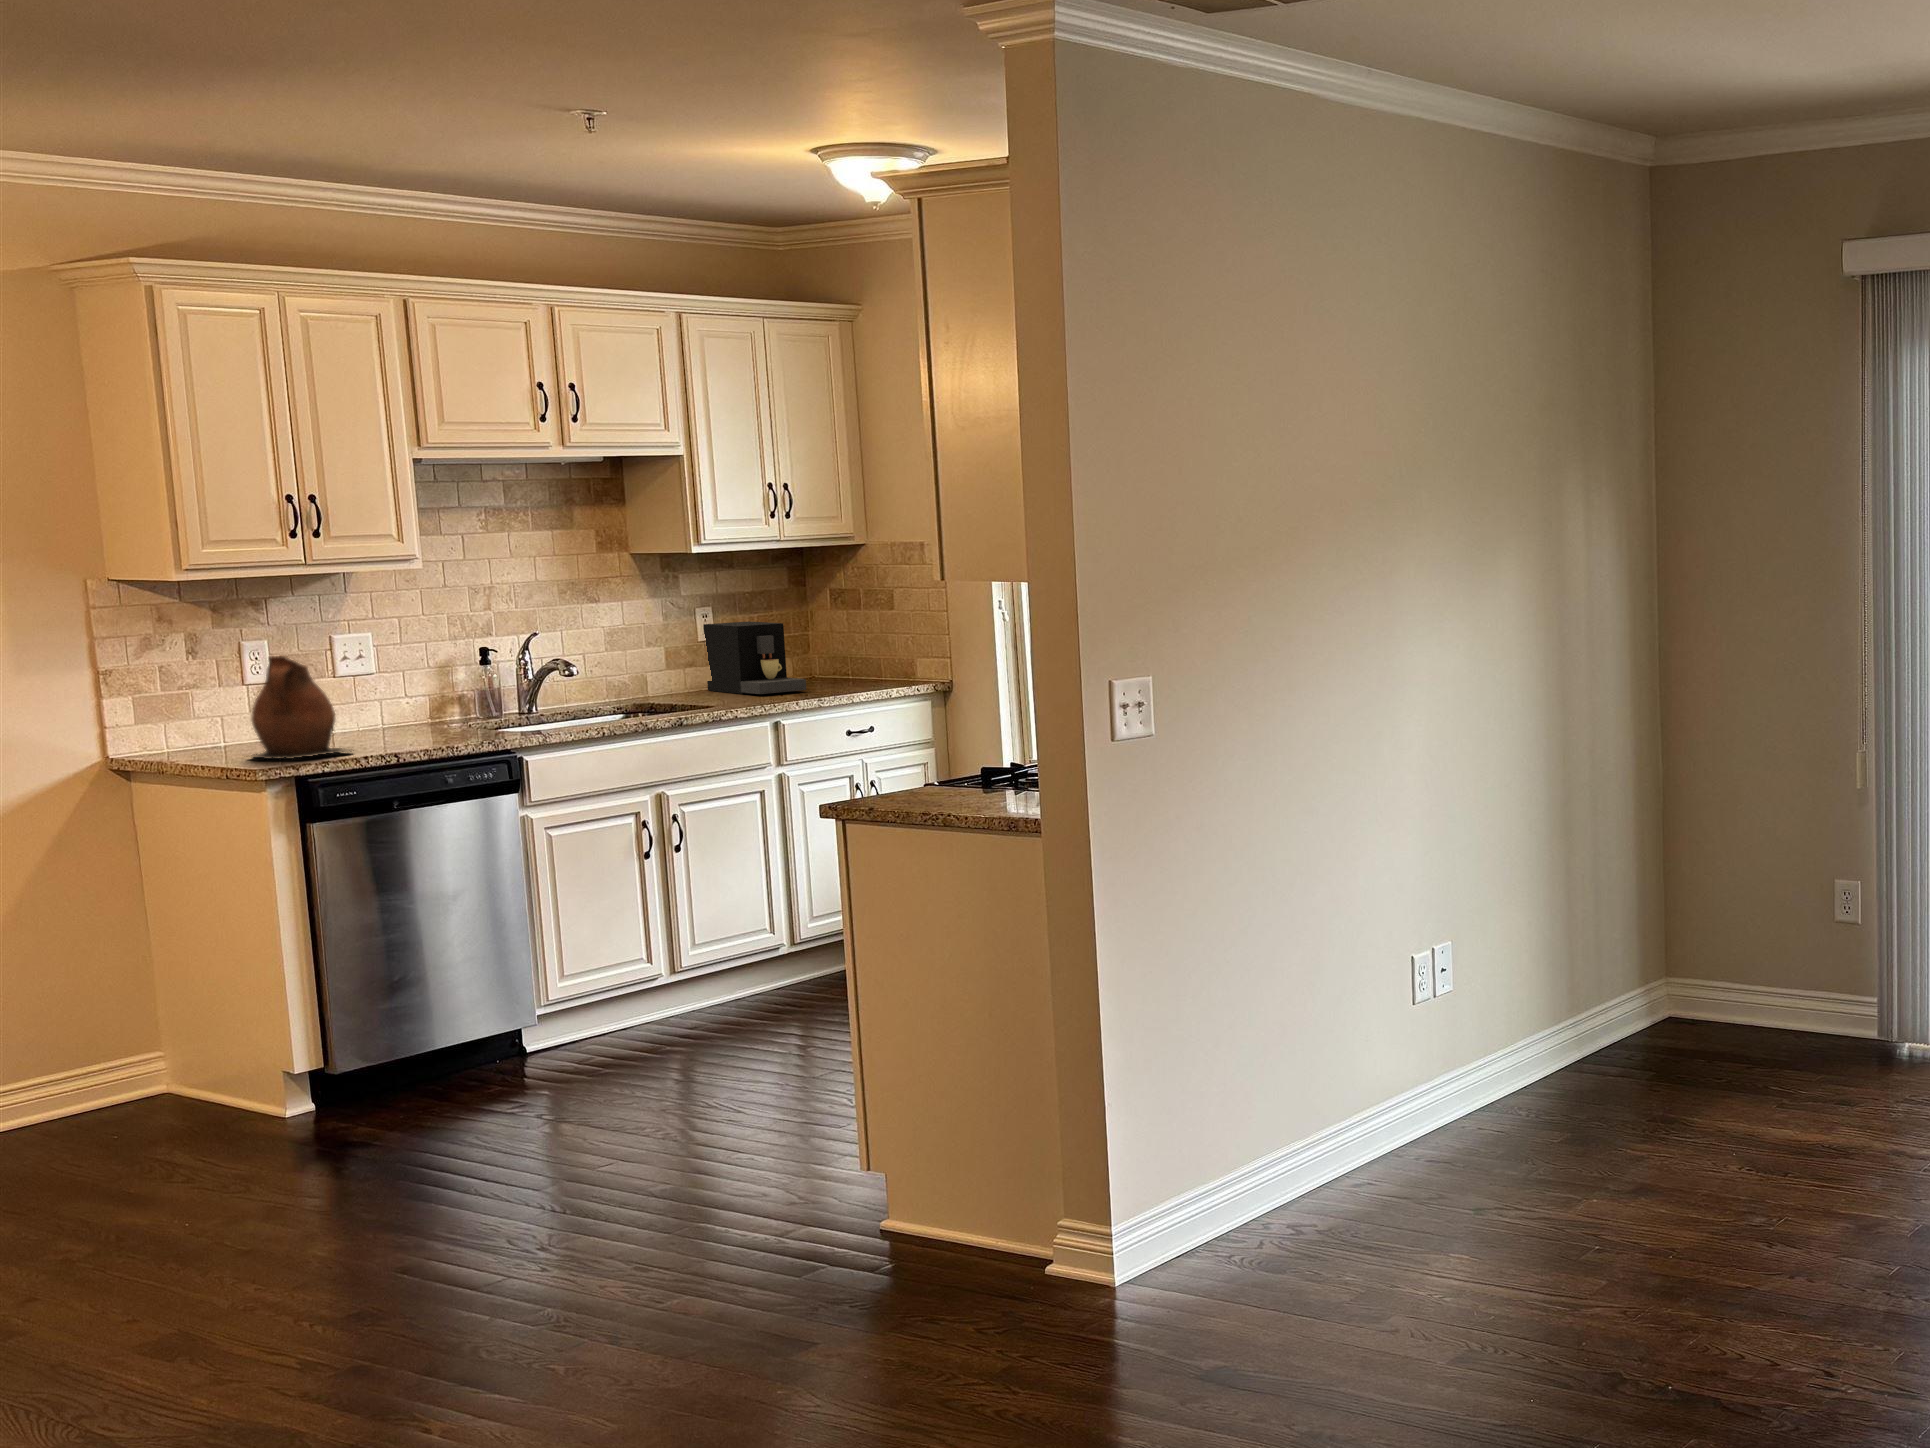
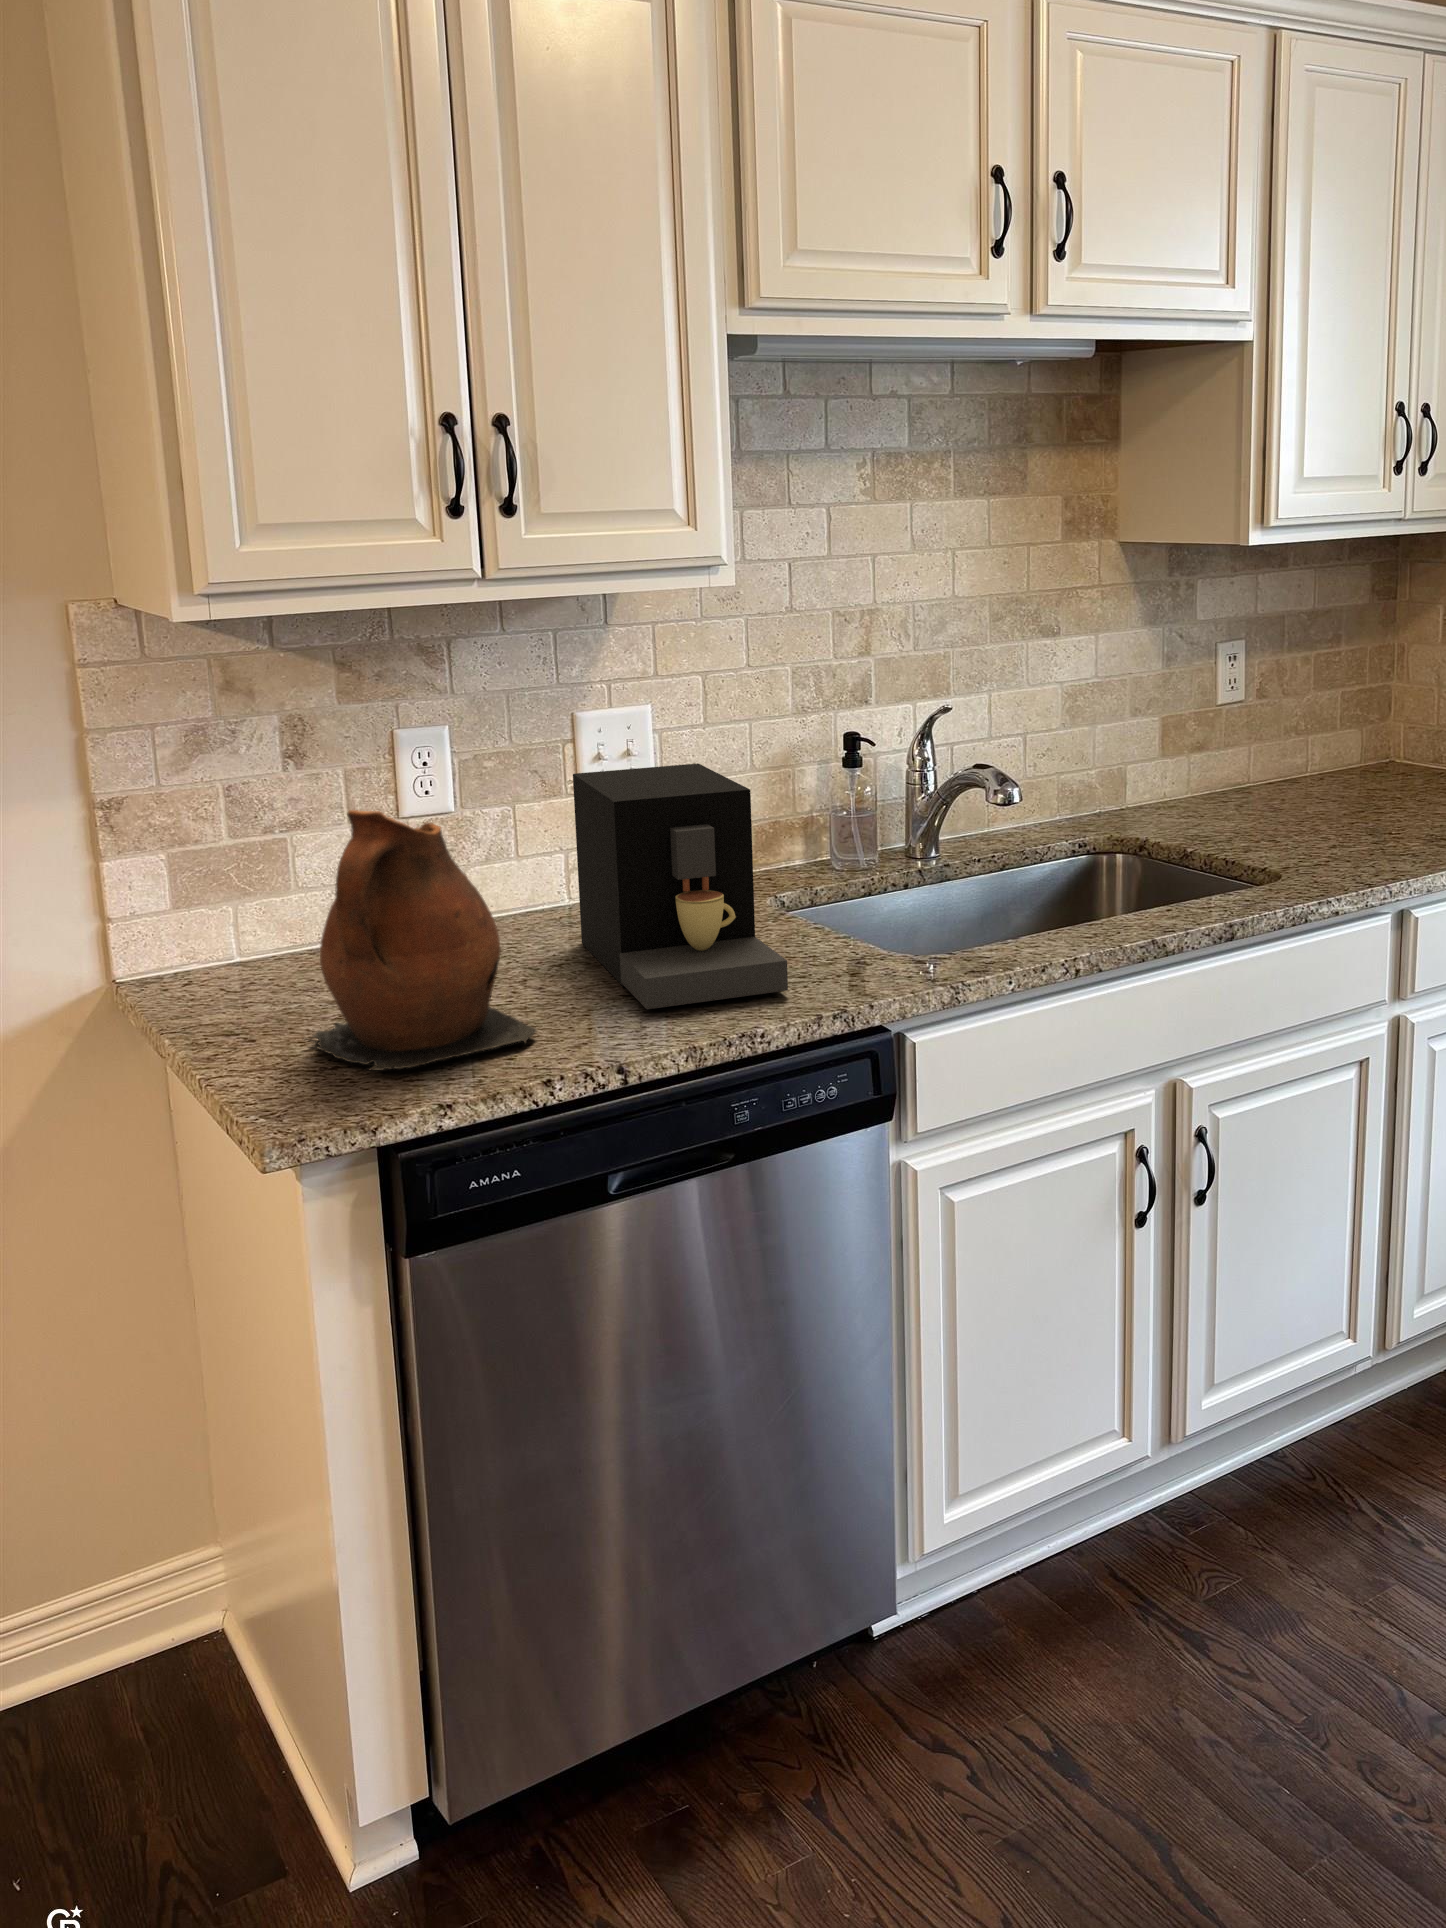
coffee maker: present [703,621,806,694] -> present [573,763,788,1009]

